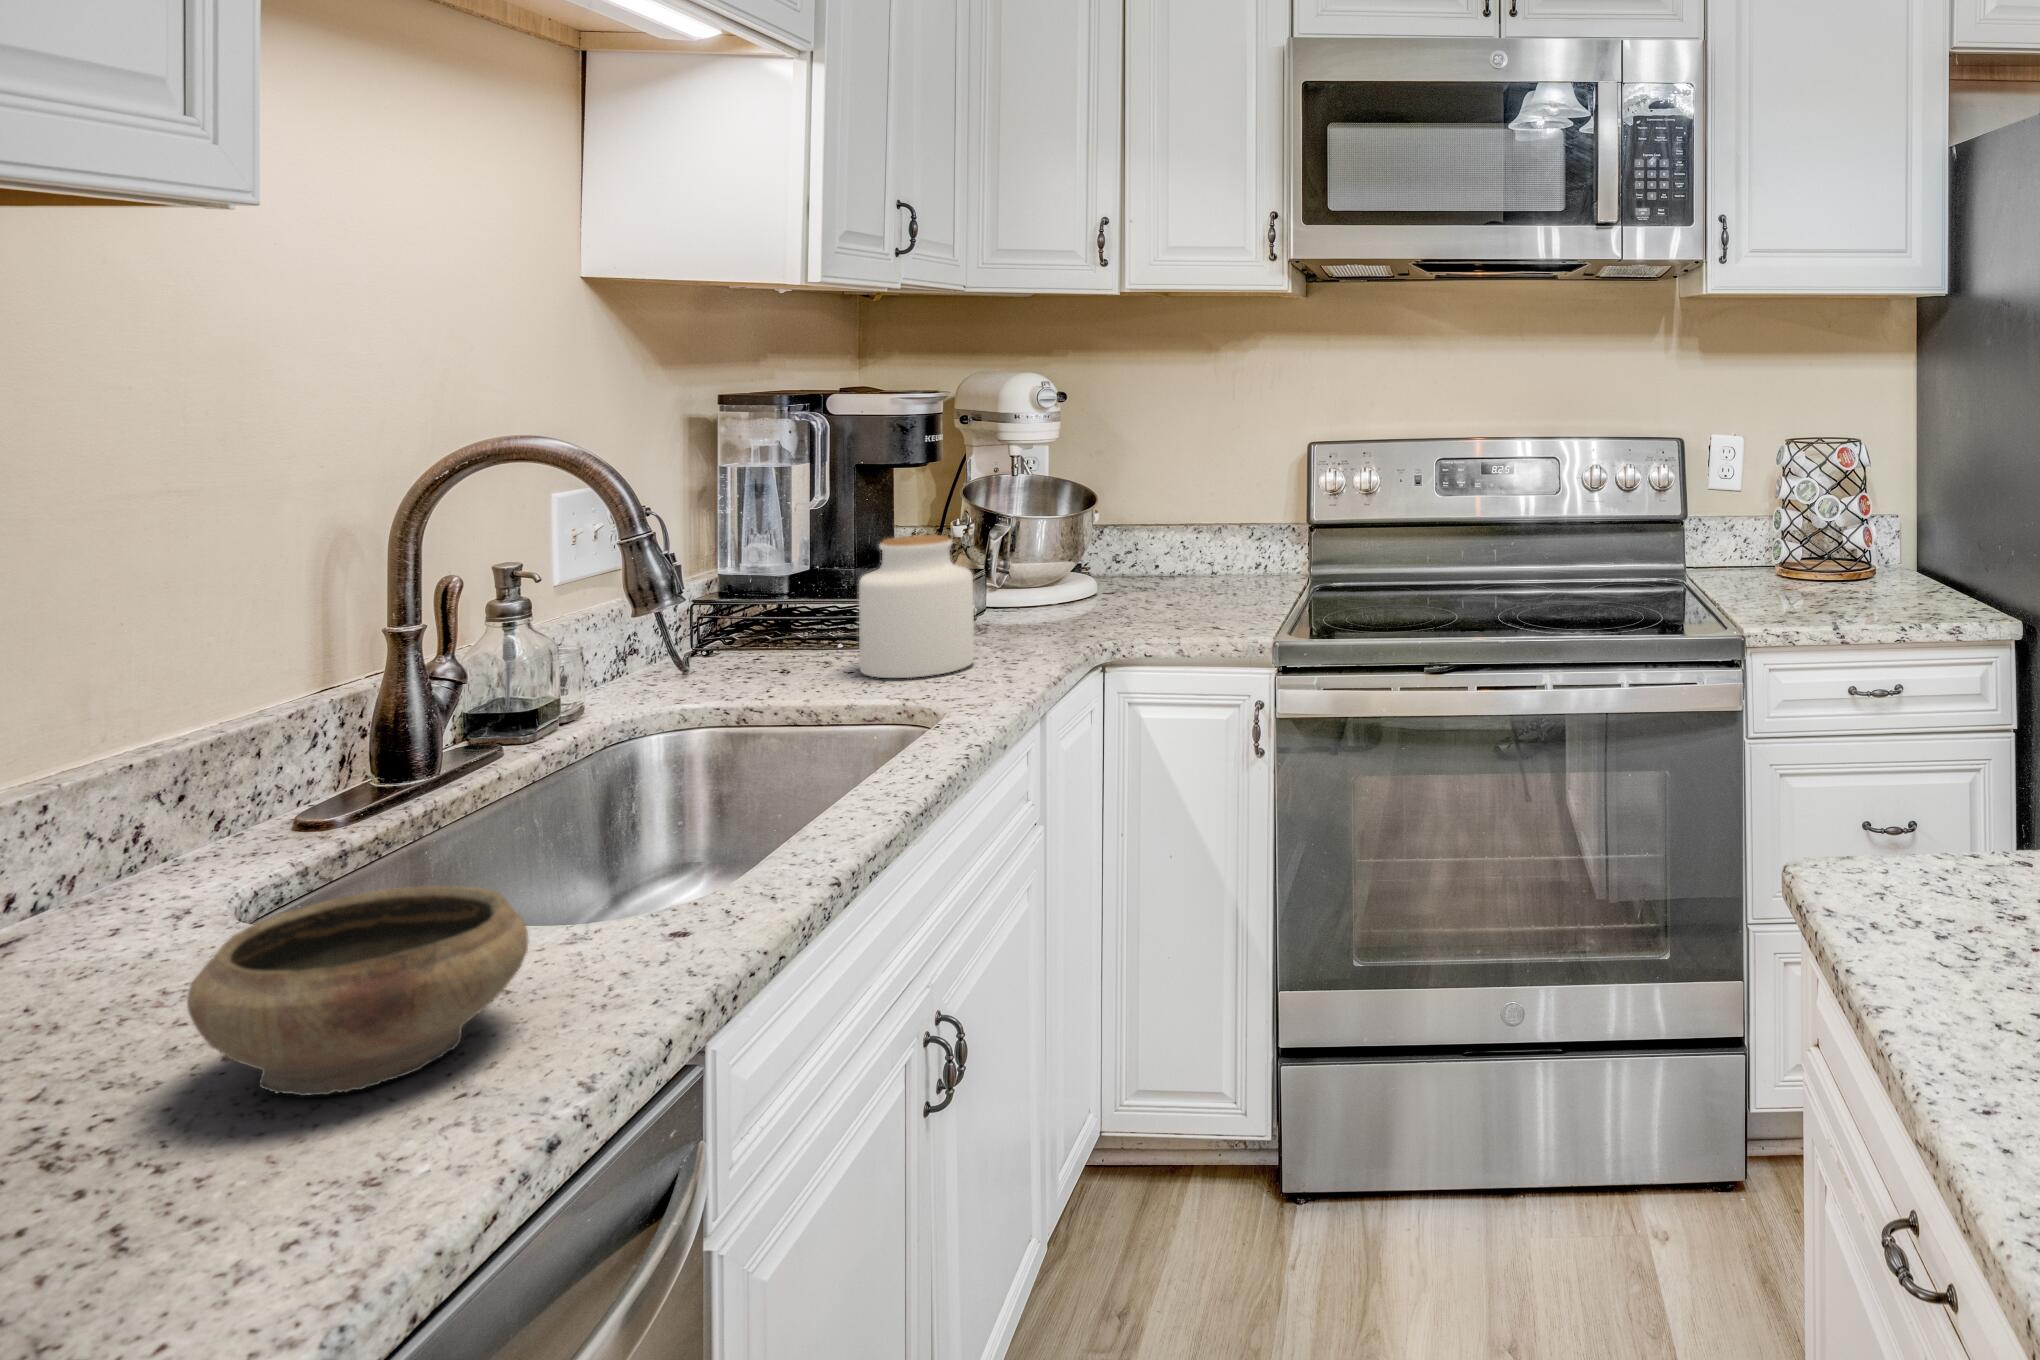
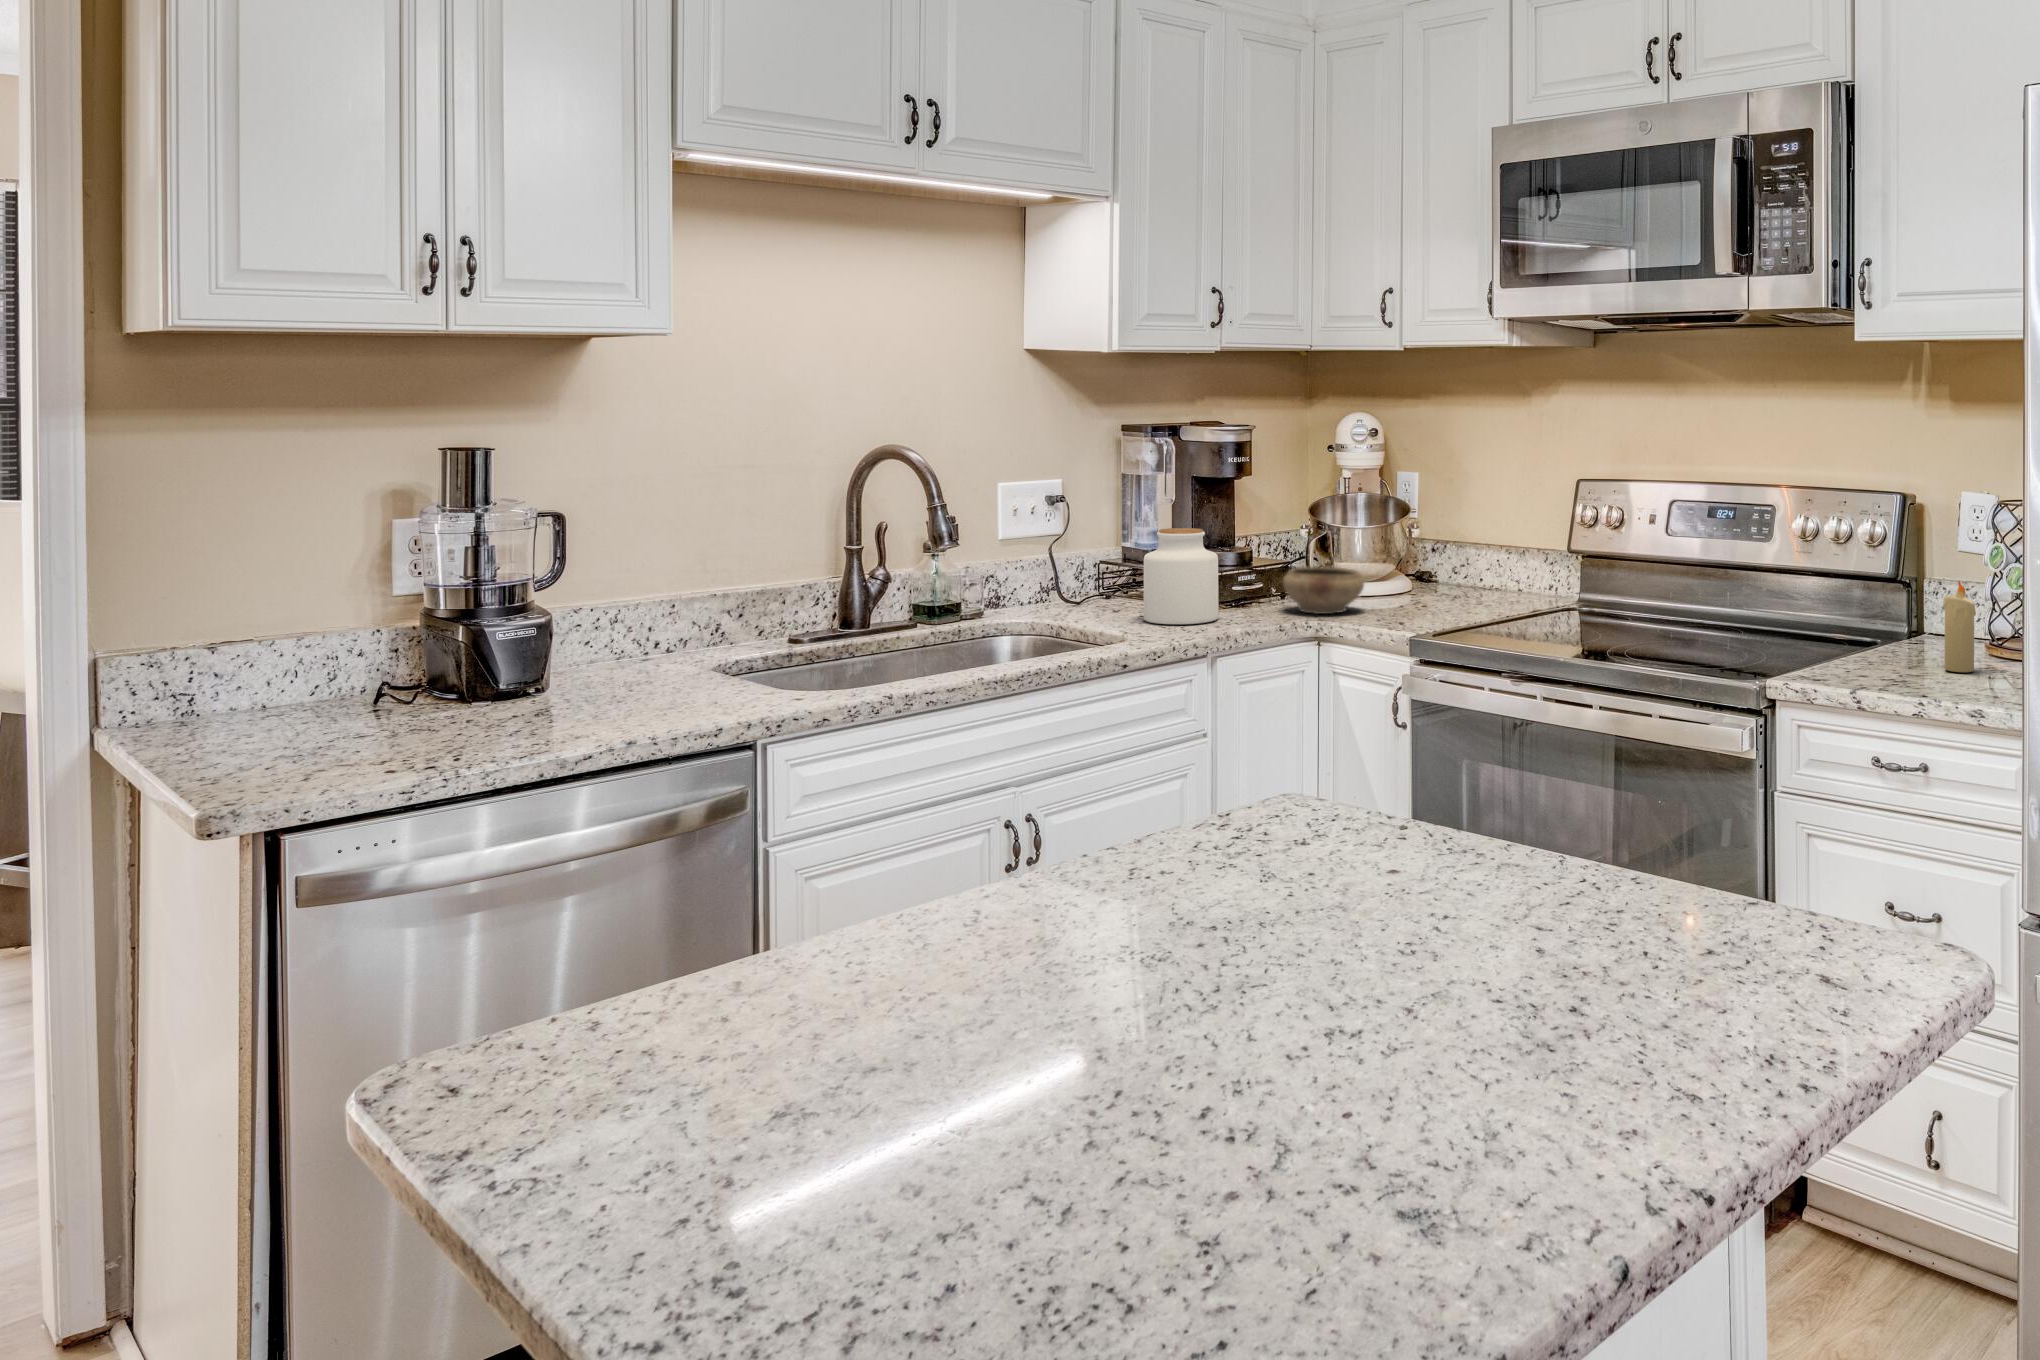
candle: none [1790,511,1818,597] -> present [1943,581,1976,672]
ceramic bowl: present [187,886,528,1096] -> present [1282,566,1364,614]

